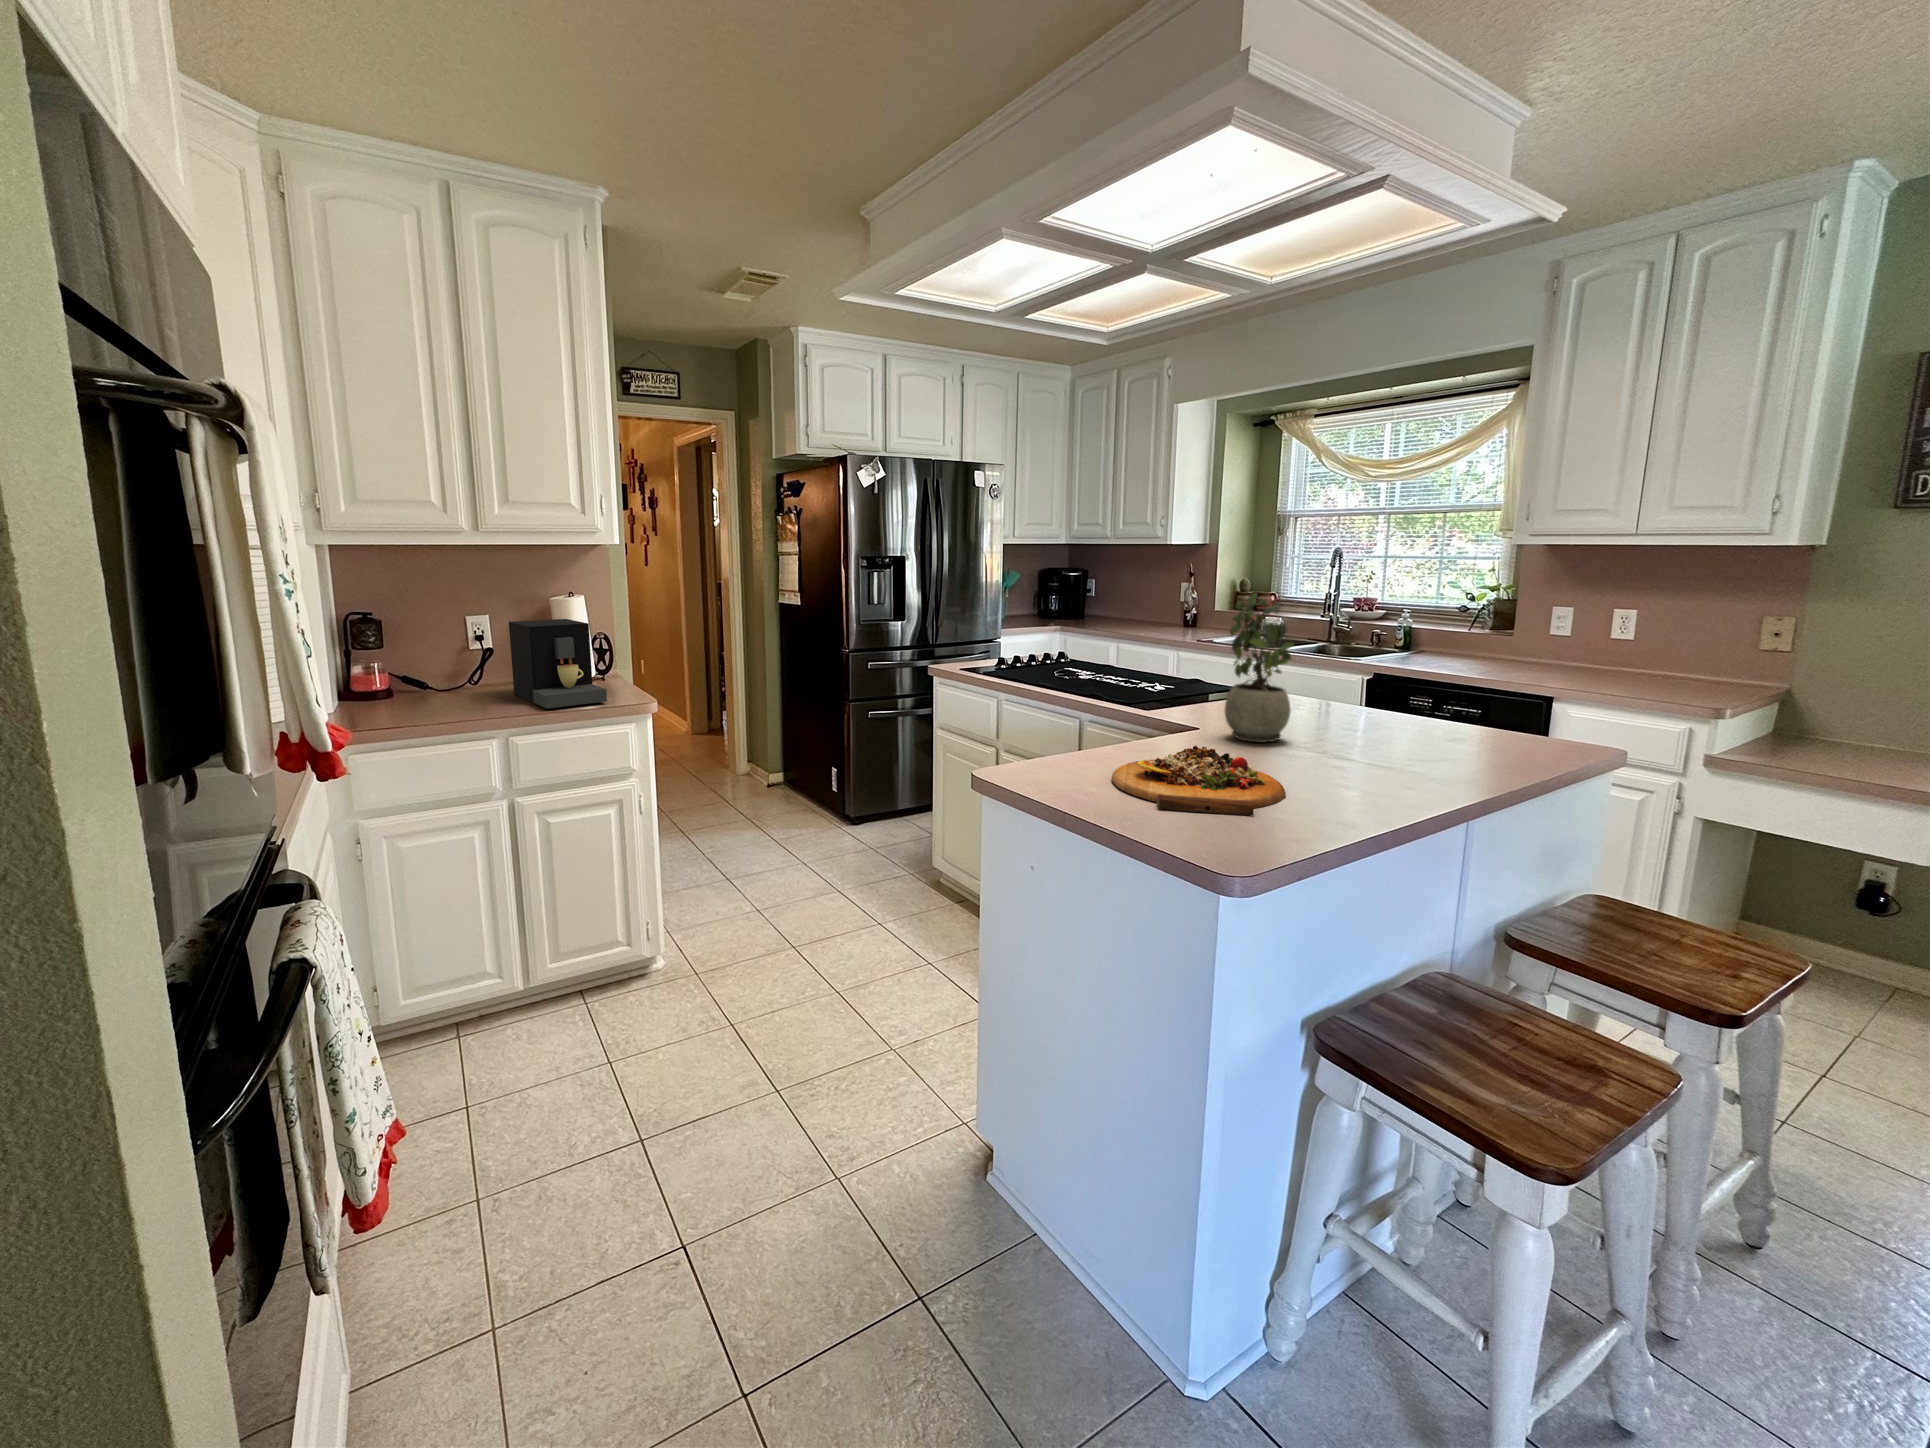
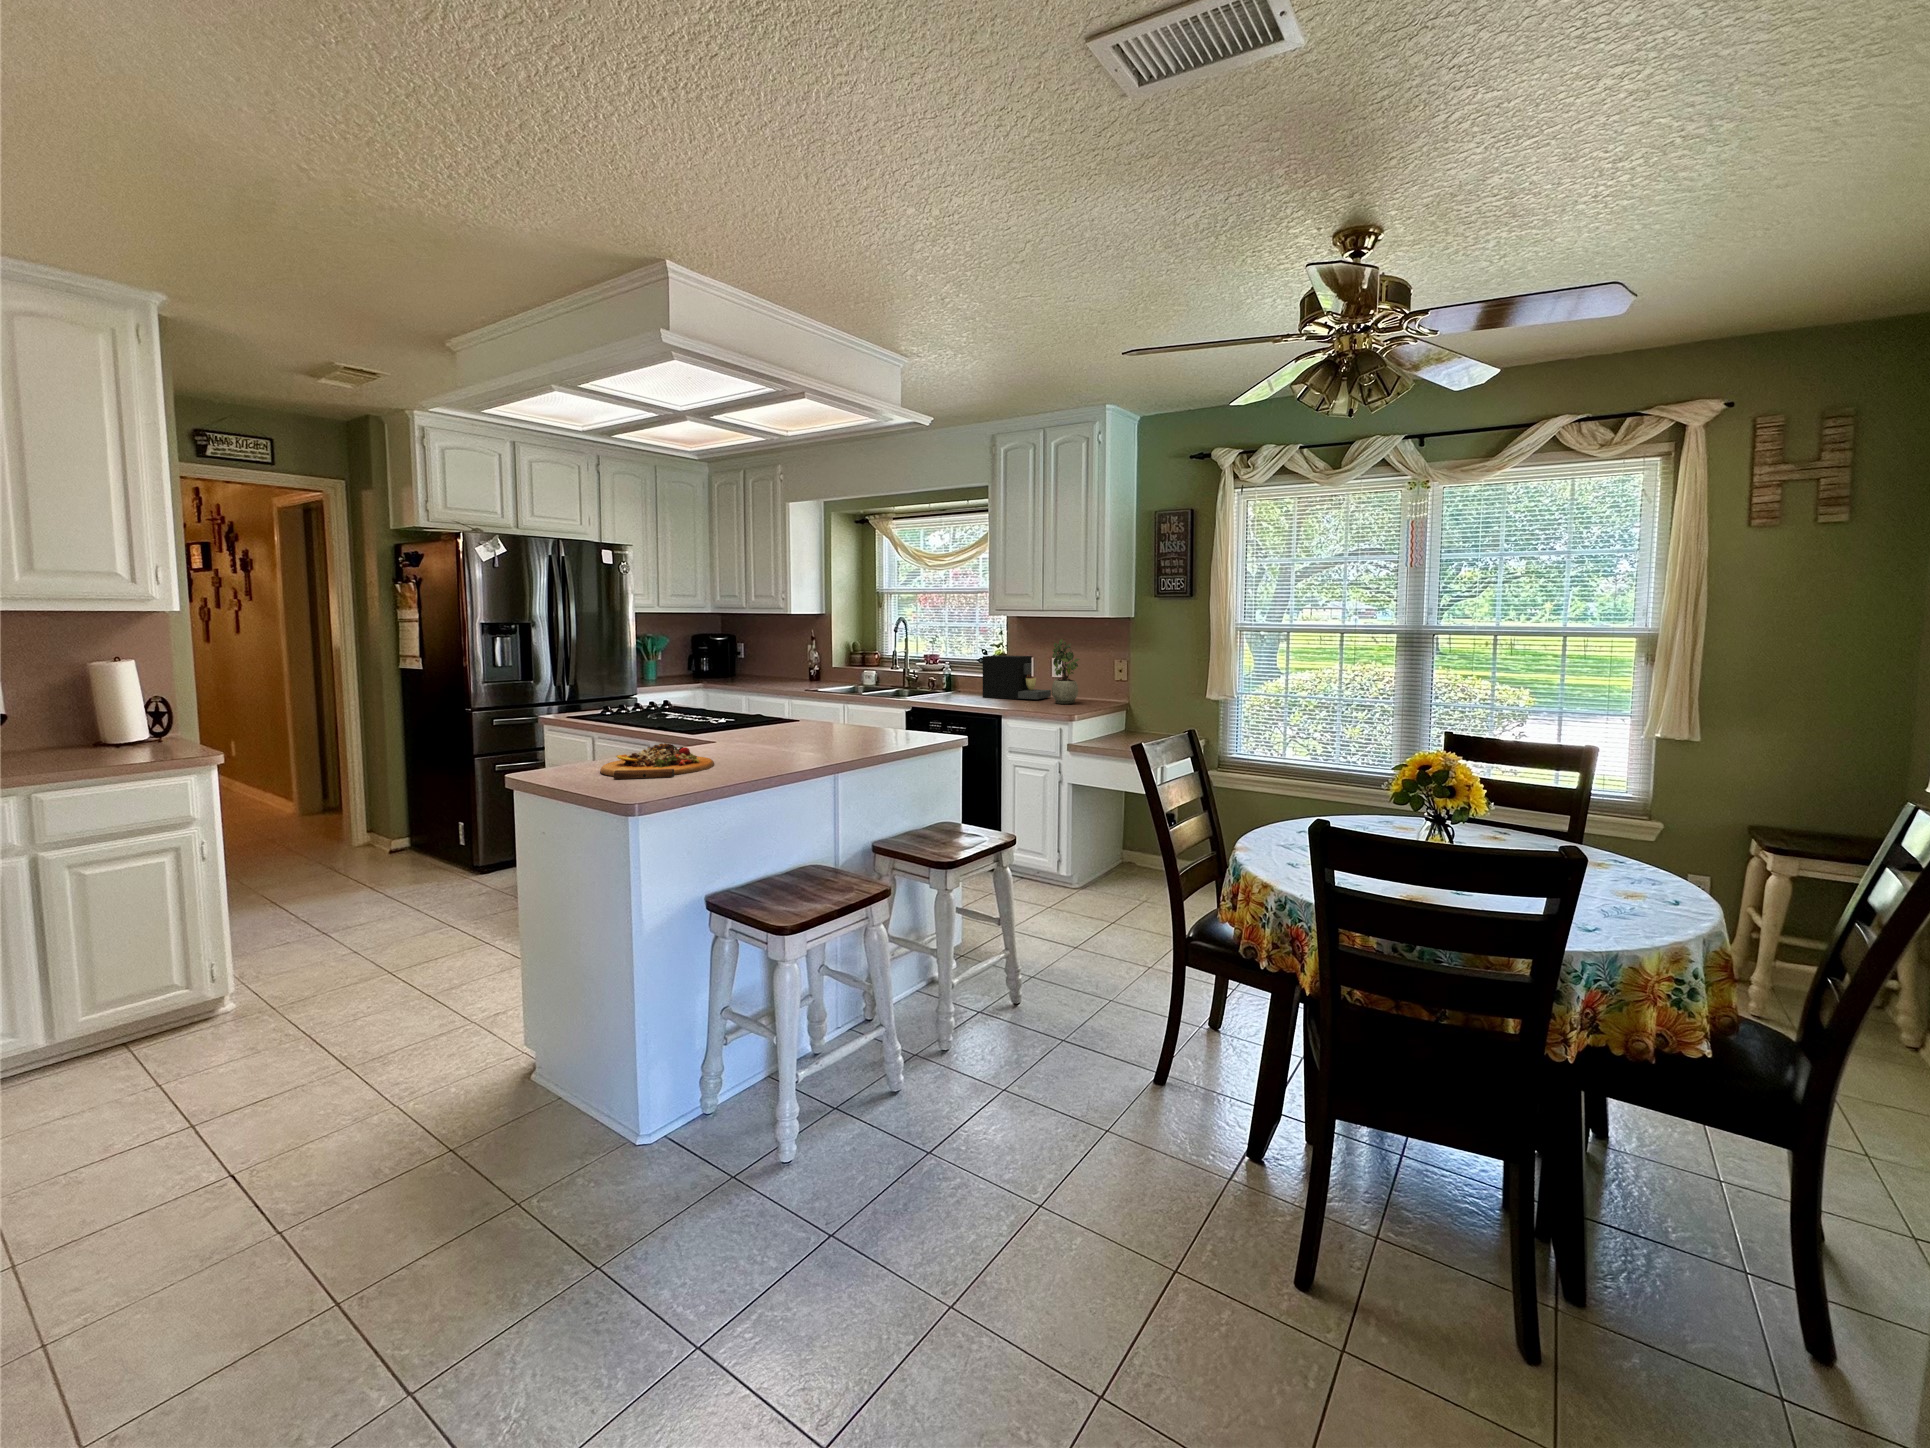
potted plant: present [1225,593,1294,742] -> present [1052,639,1079,704]
coffee maker: present [509,619,607,708] -> present [983,655,1051,699]

